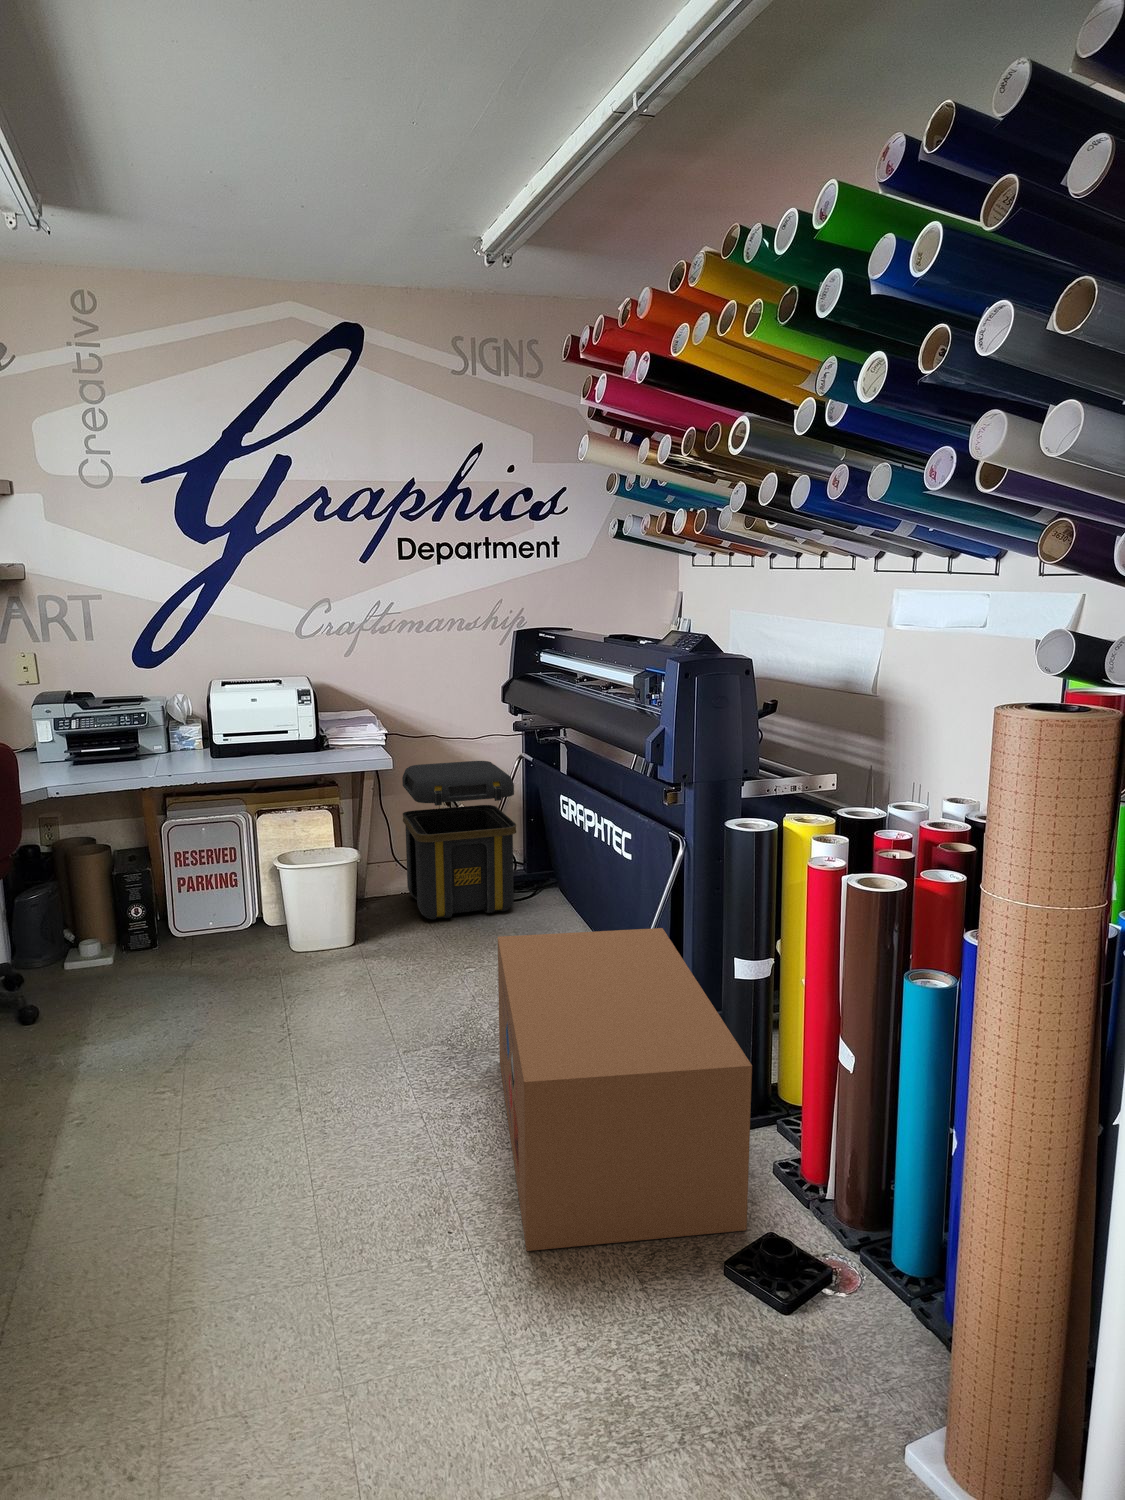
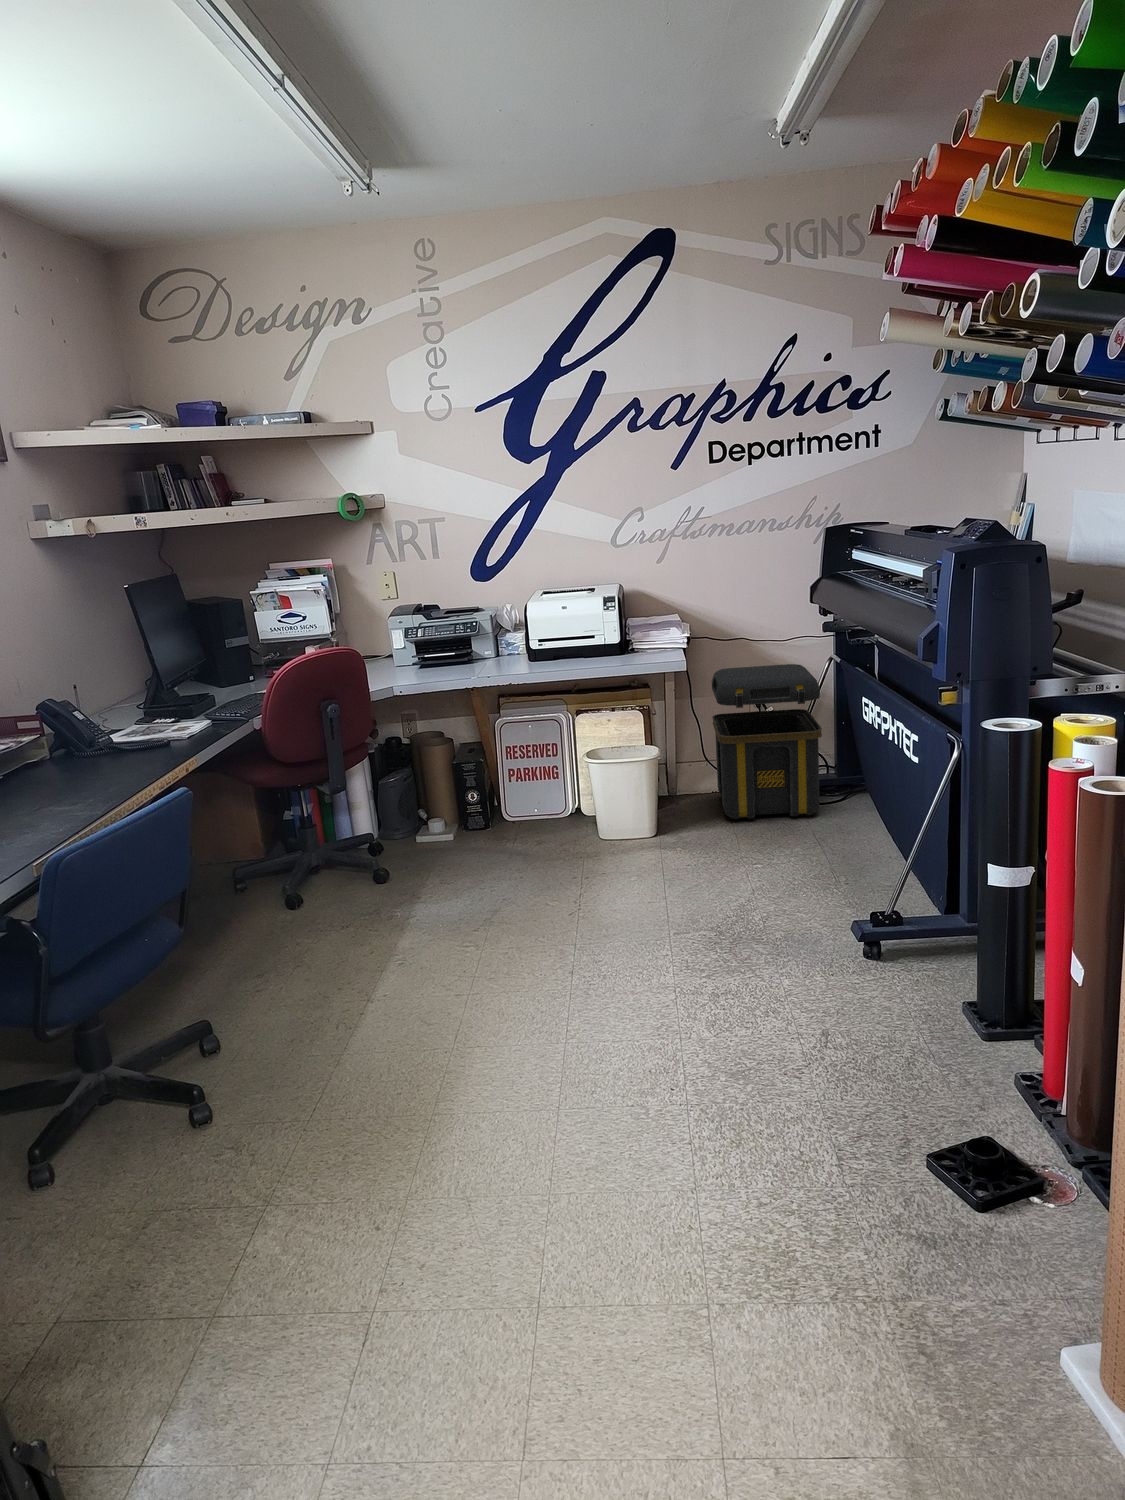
cardboard box: present [498,928,752,1251] -> none [731,832,969,1135]

